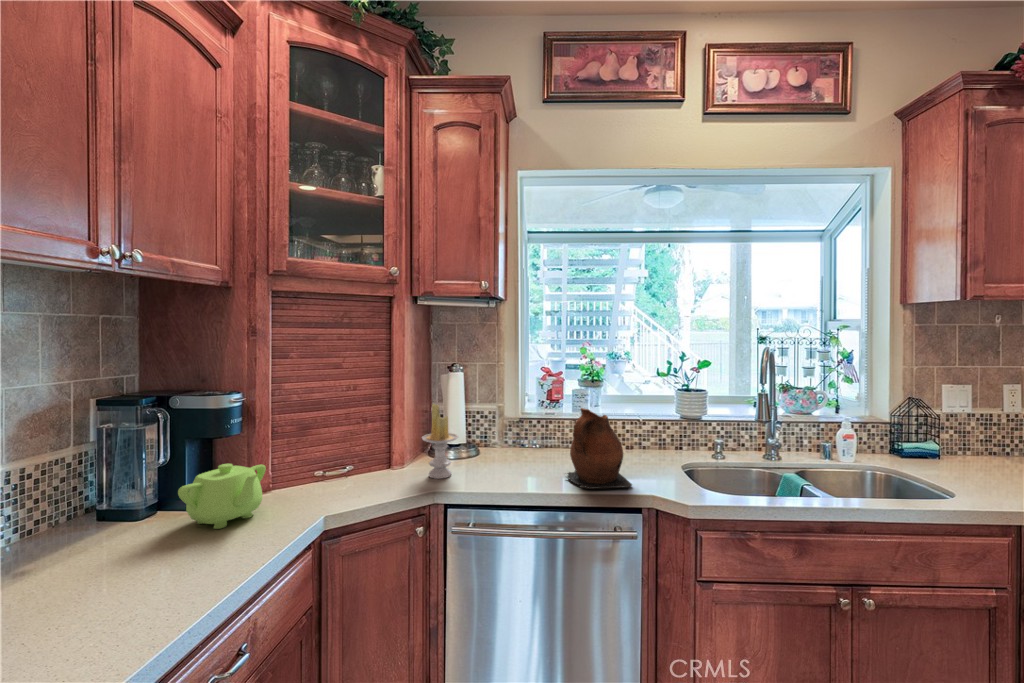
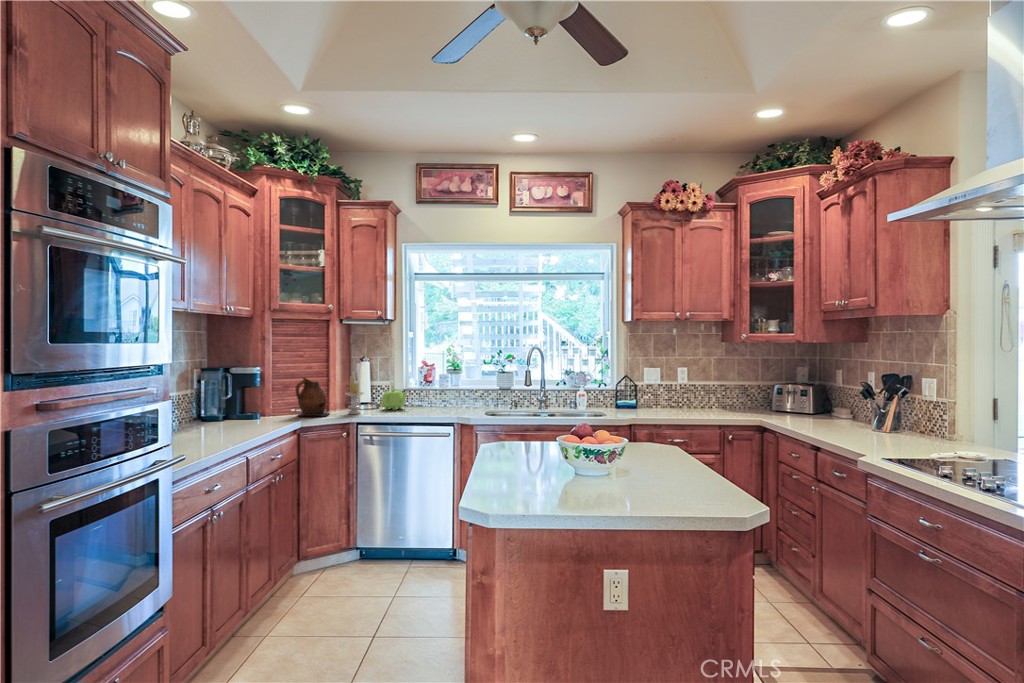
ceramic pitcher: present [567,408,632,489] -> present [295,377,329,416]
teapot: present [178,464,266,529] -> present [381,389,407,410]

